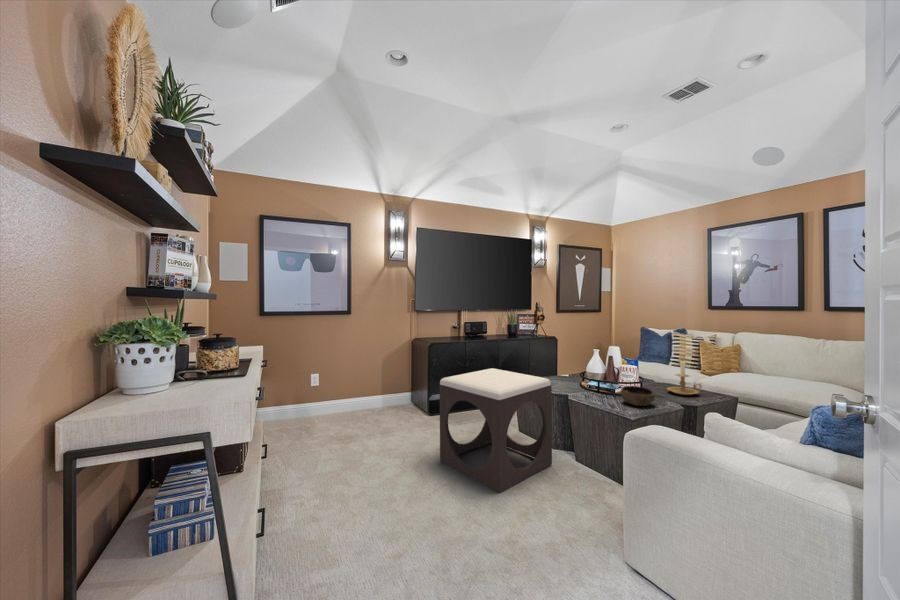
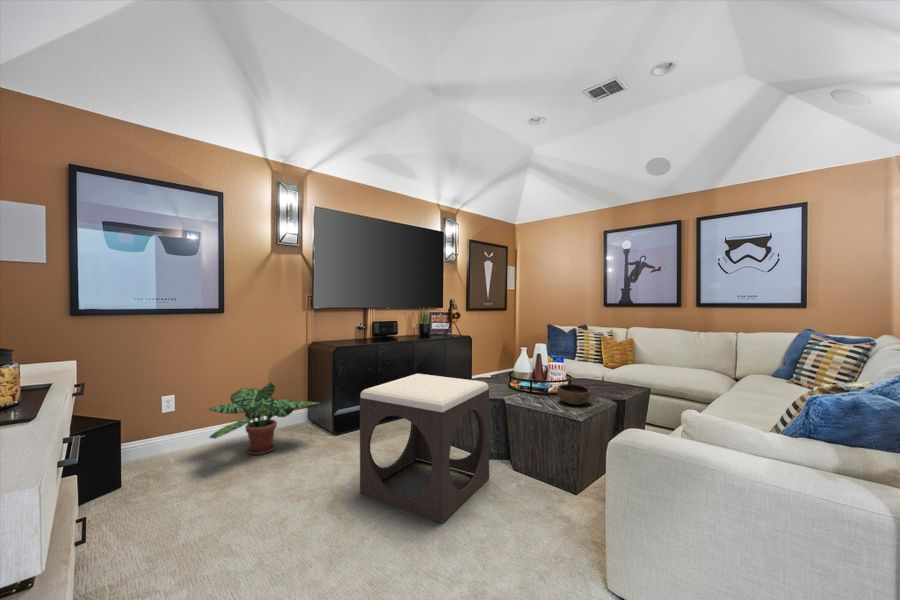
candle holder: present [667,360,701,395] -> none [591,355,621,390]
potted plant: none [337,369,418,424] -> present [208,383,318,455]

